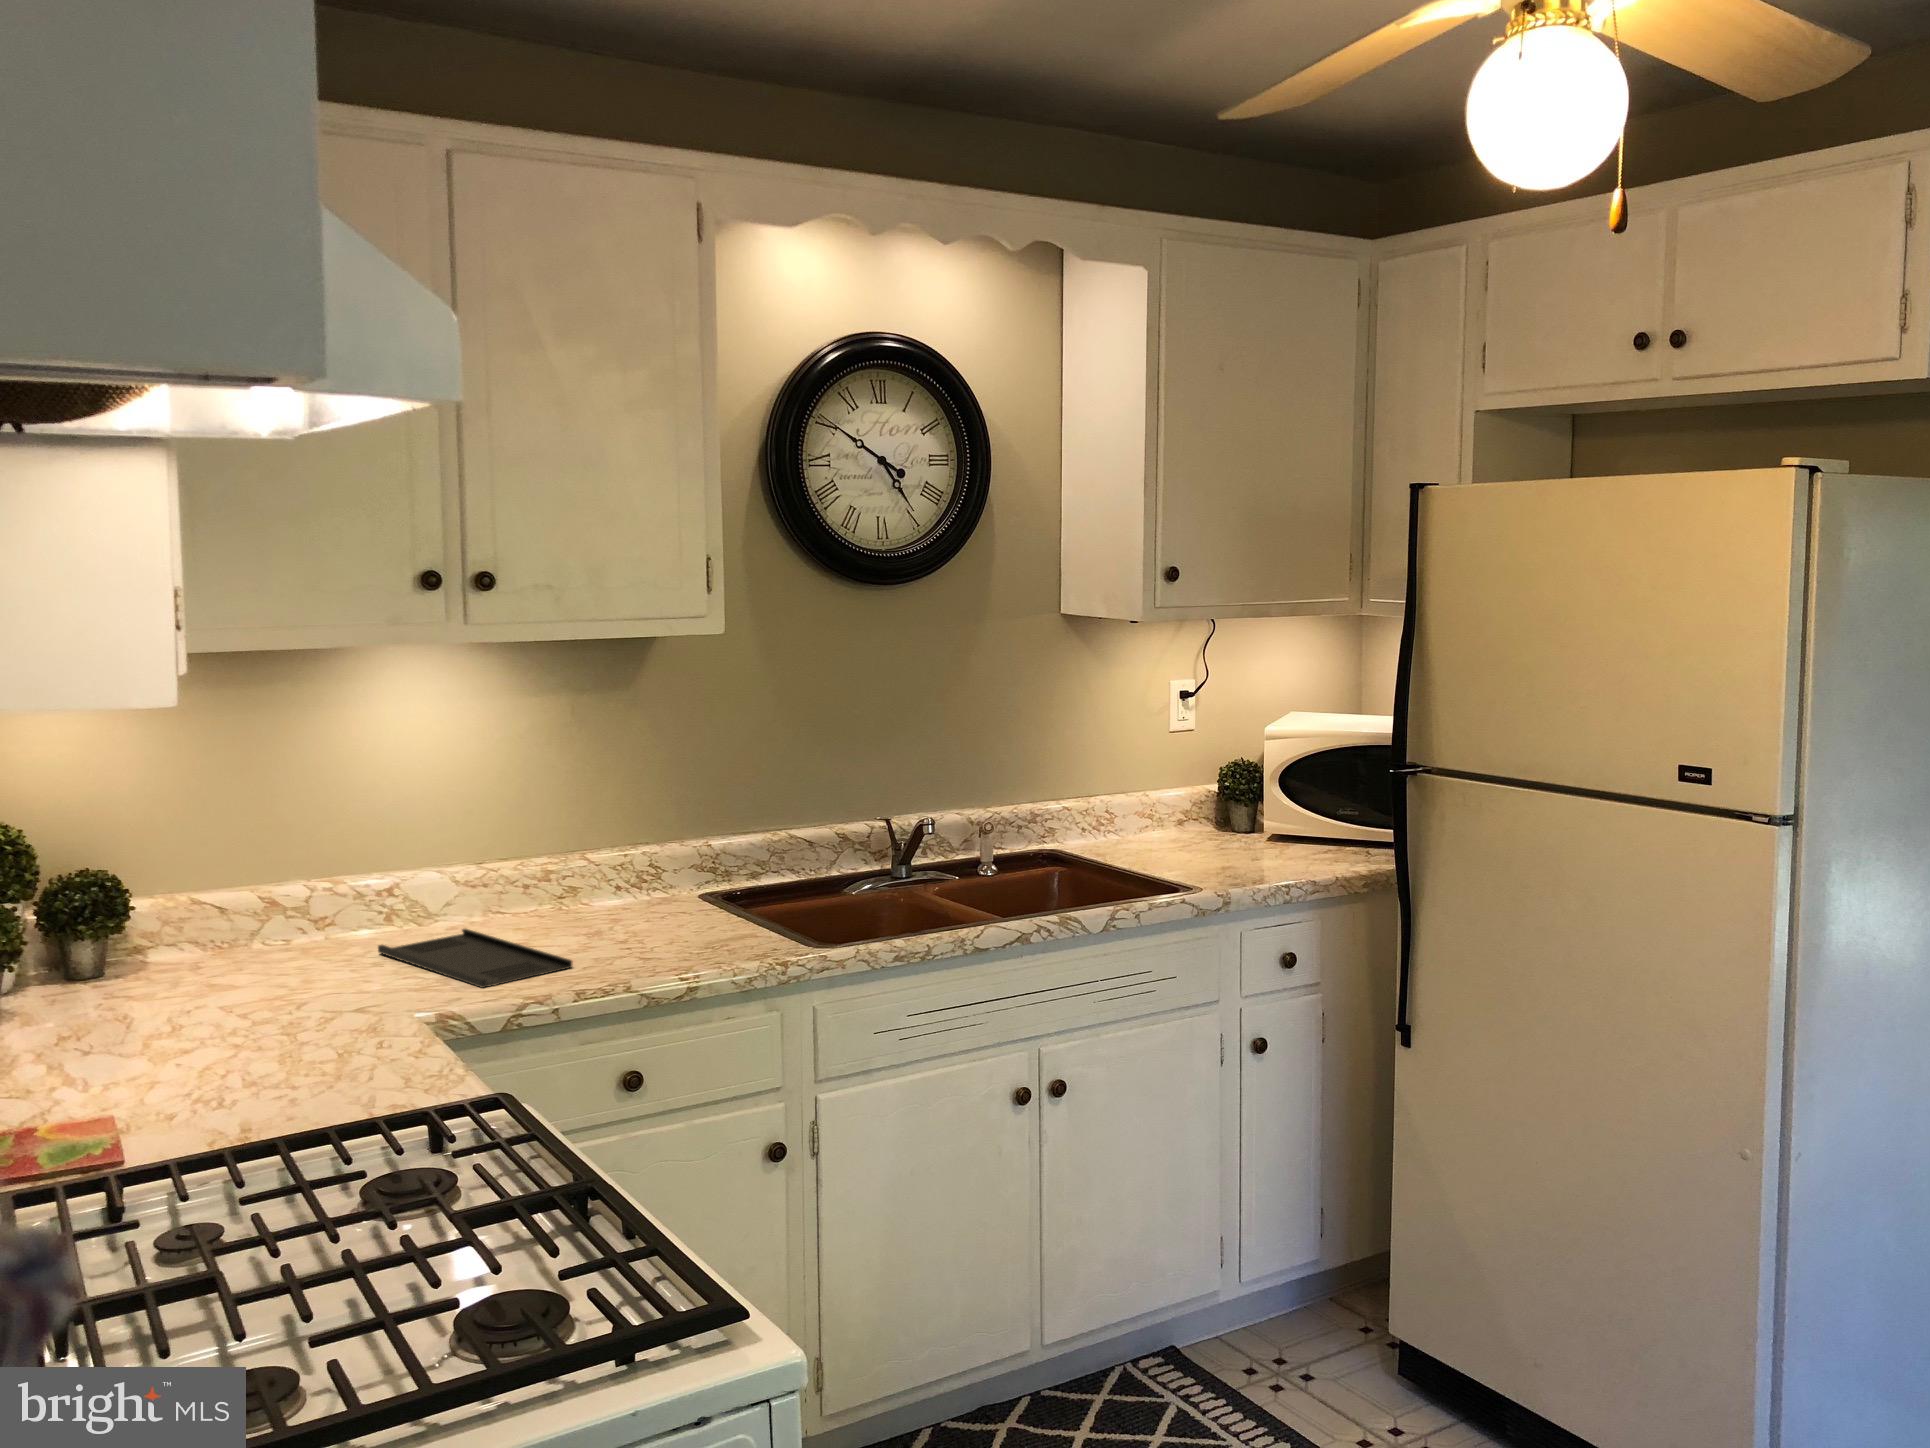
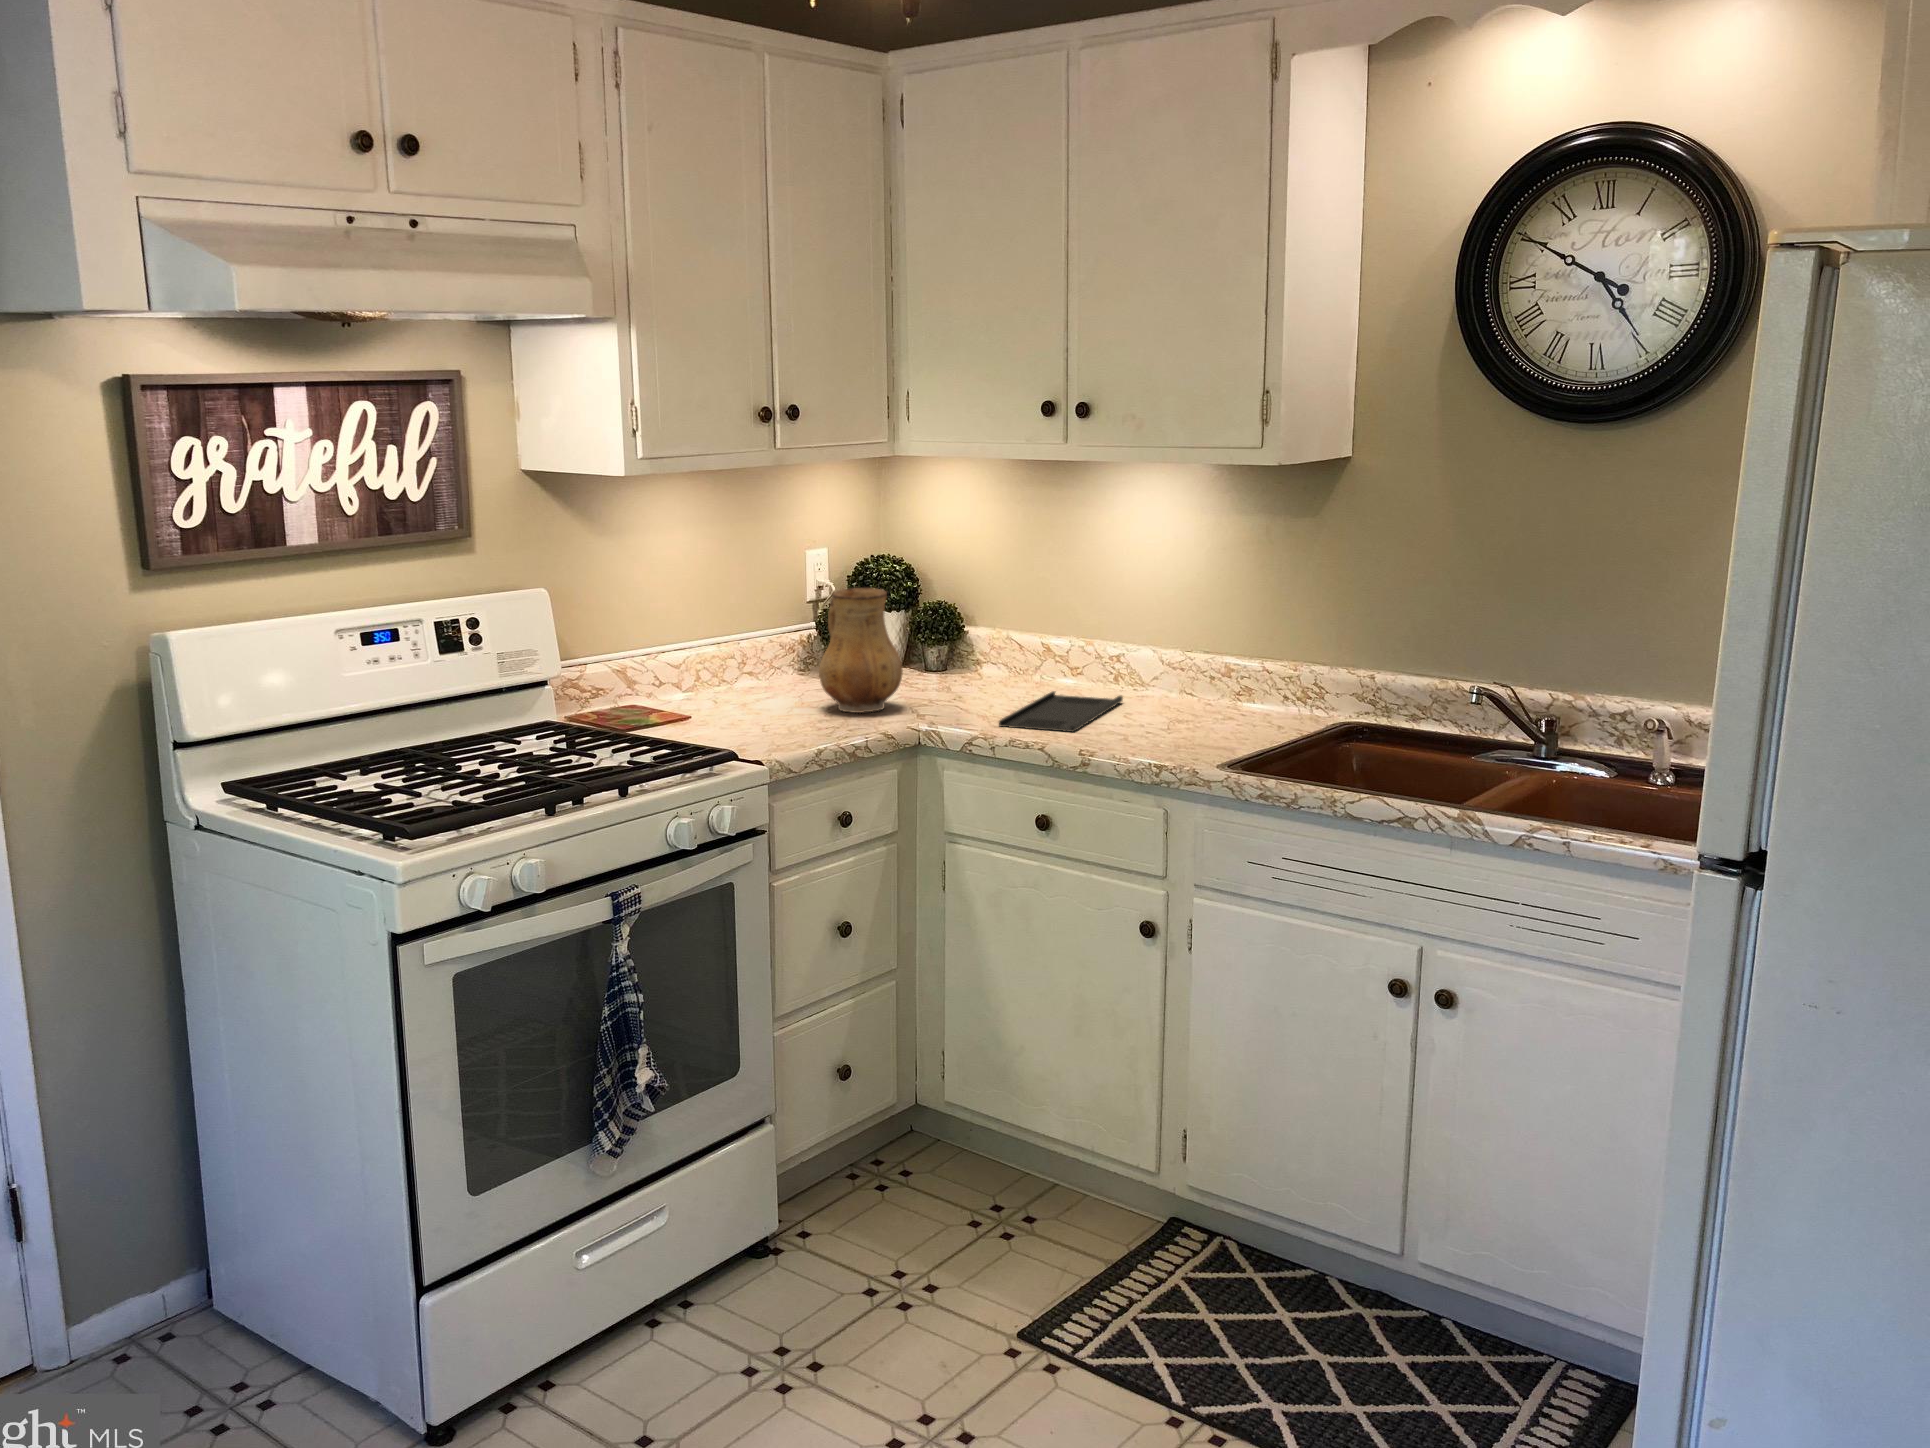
ceramic pitcher: none [141,844,307,1038] -> present [819,588,903,713]

